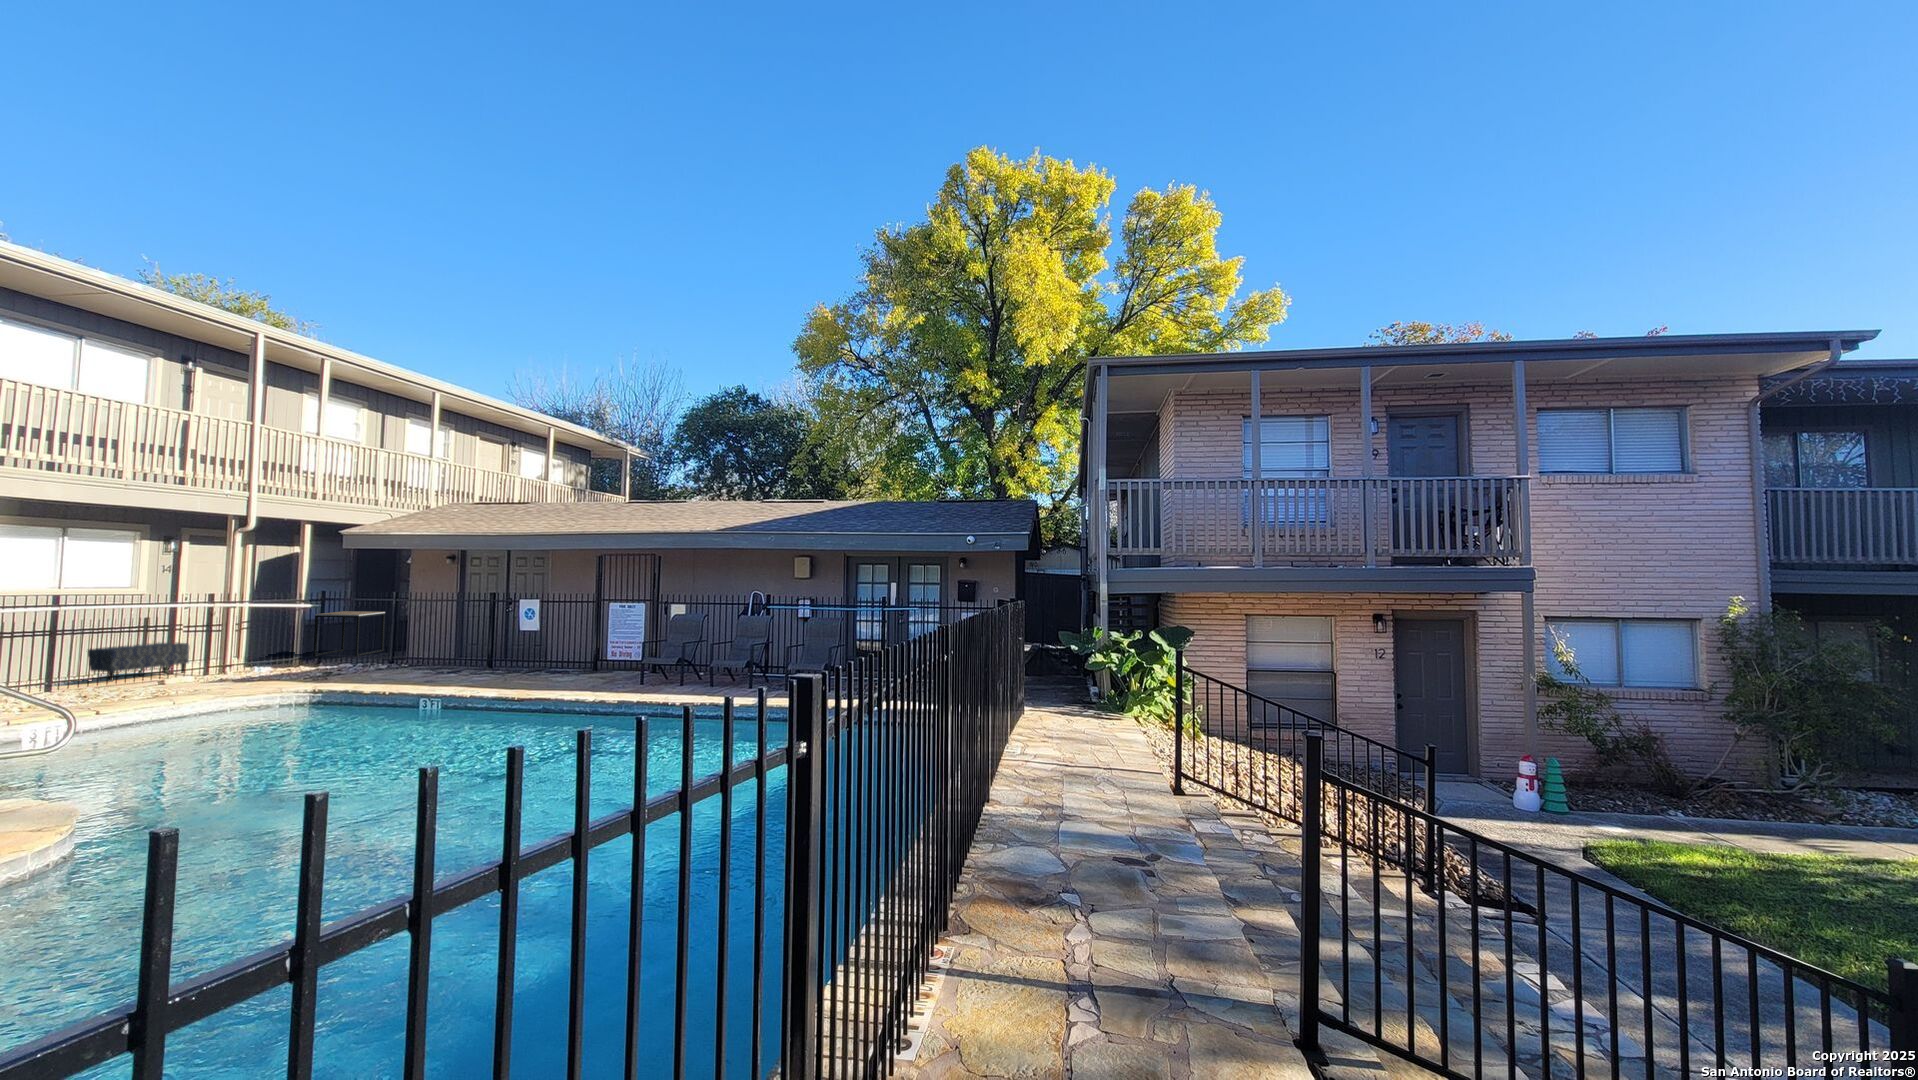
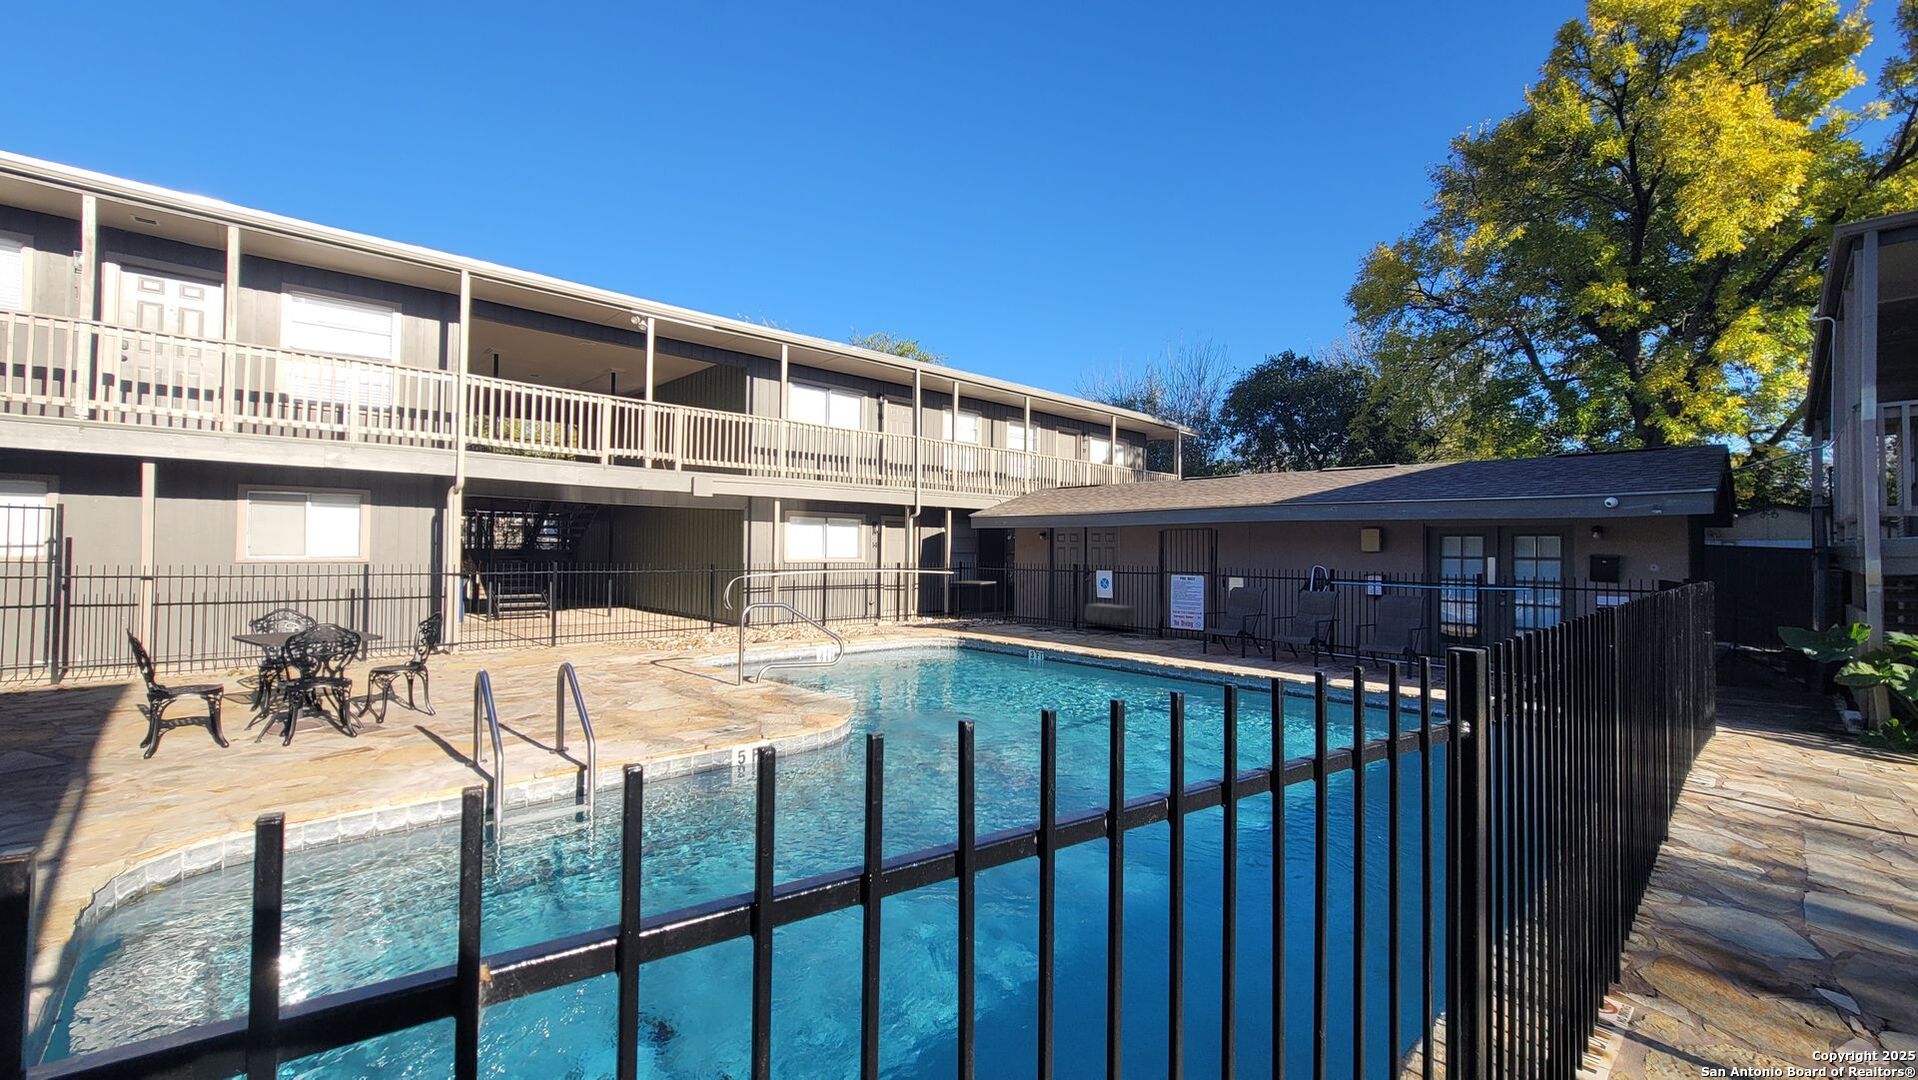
bench: present [88,643,189,682] -> present [1085,604,1135,629]

